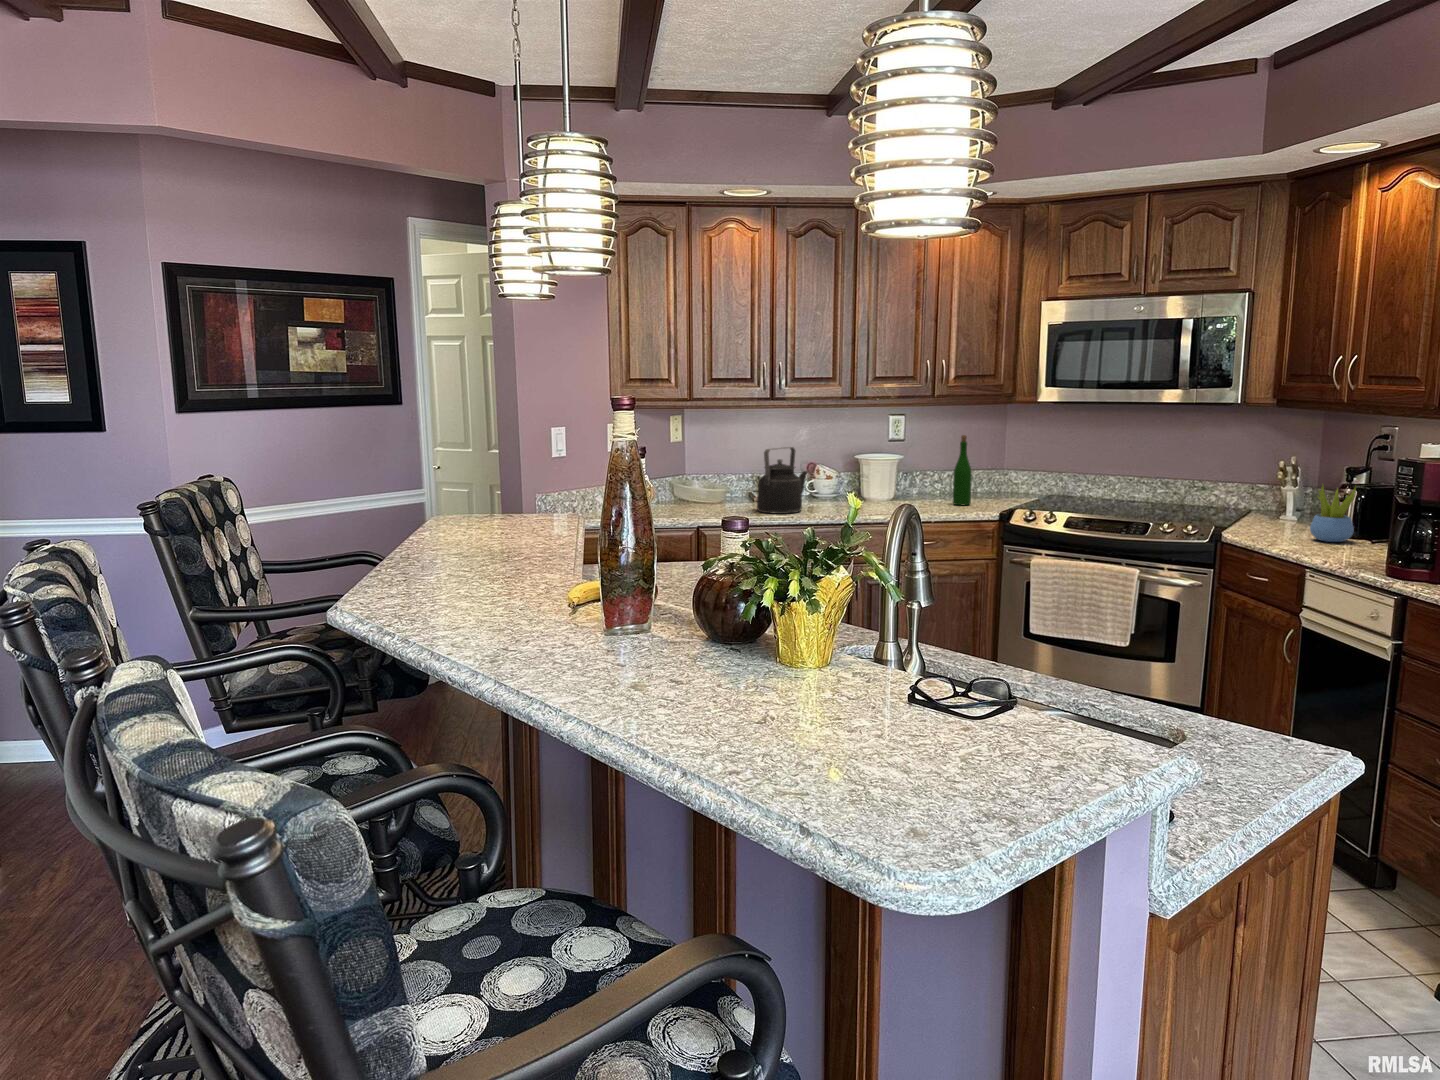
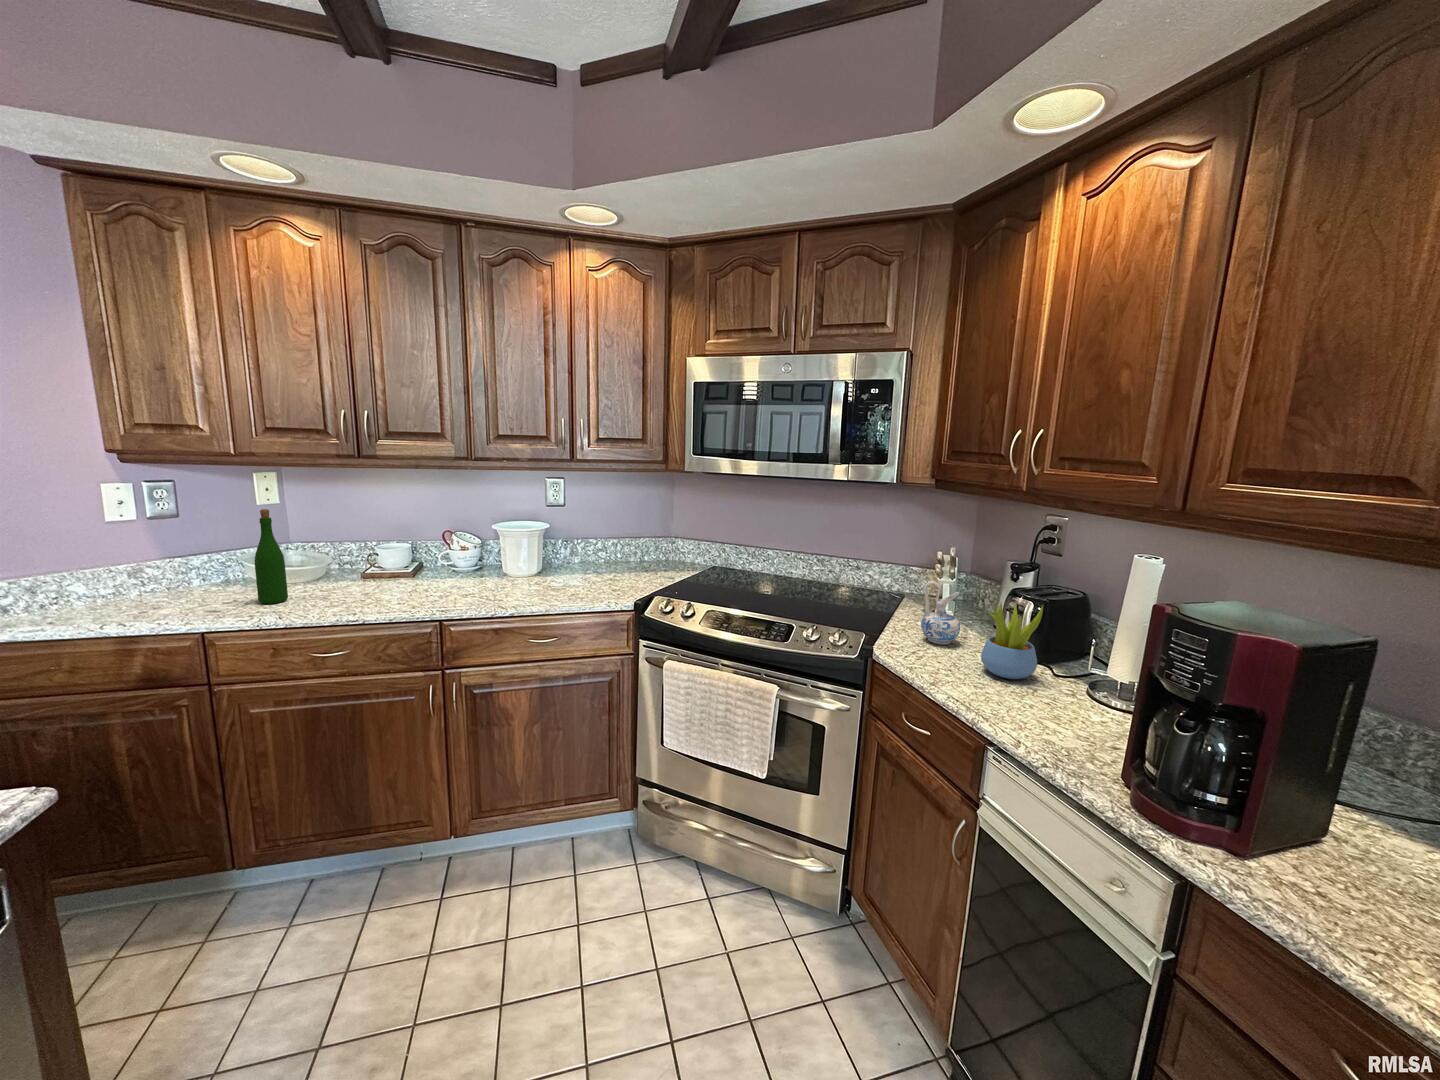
wine bottle: present [953,435,972,505] -> present [255,509,288,604]
kettle: present [757,447,807,514] -> none [320,518,411,606]
ceramic pitcher: none [1263,480,1297,530] -> present [921,581,960,644]

